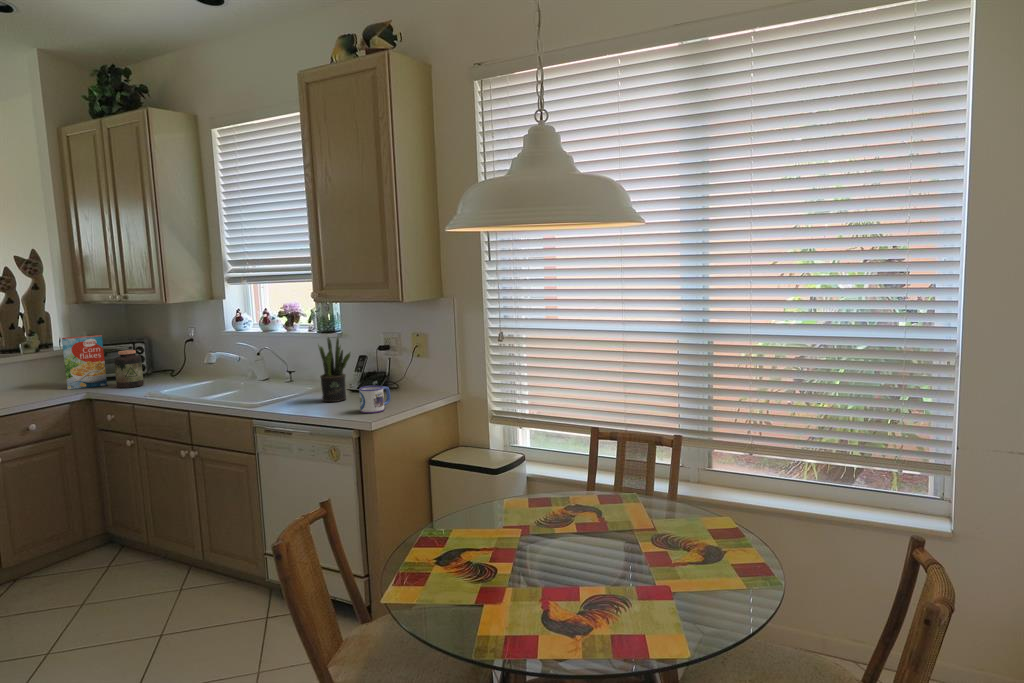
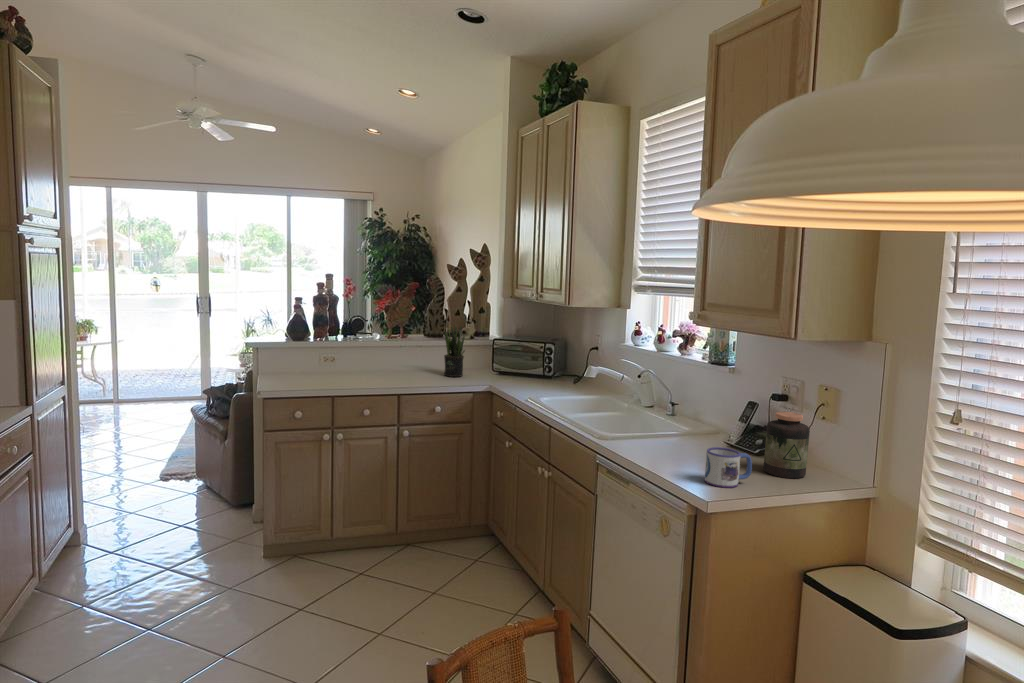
cereal box: present [62,335,107,390] -> none [481,329,517,381]
potted plant: present [318,337,350,402] -> present [444,325,465,377]
jar: present [114,350,144,388] -> present [763,412,810,478]

